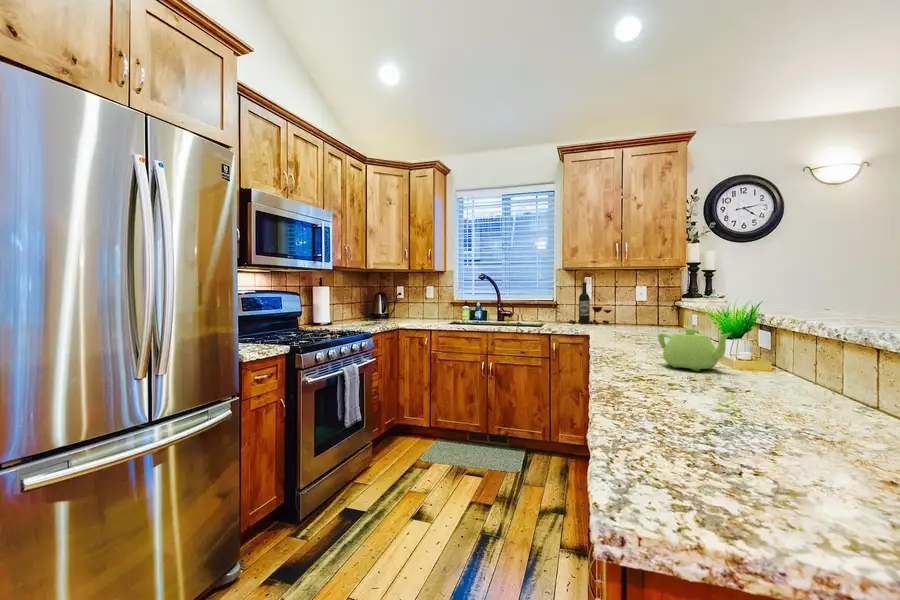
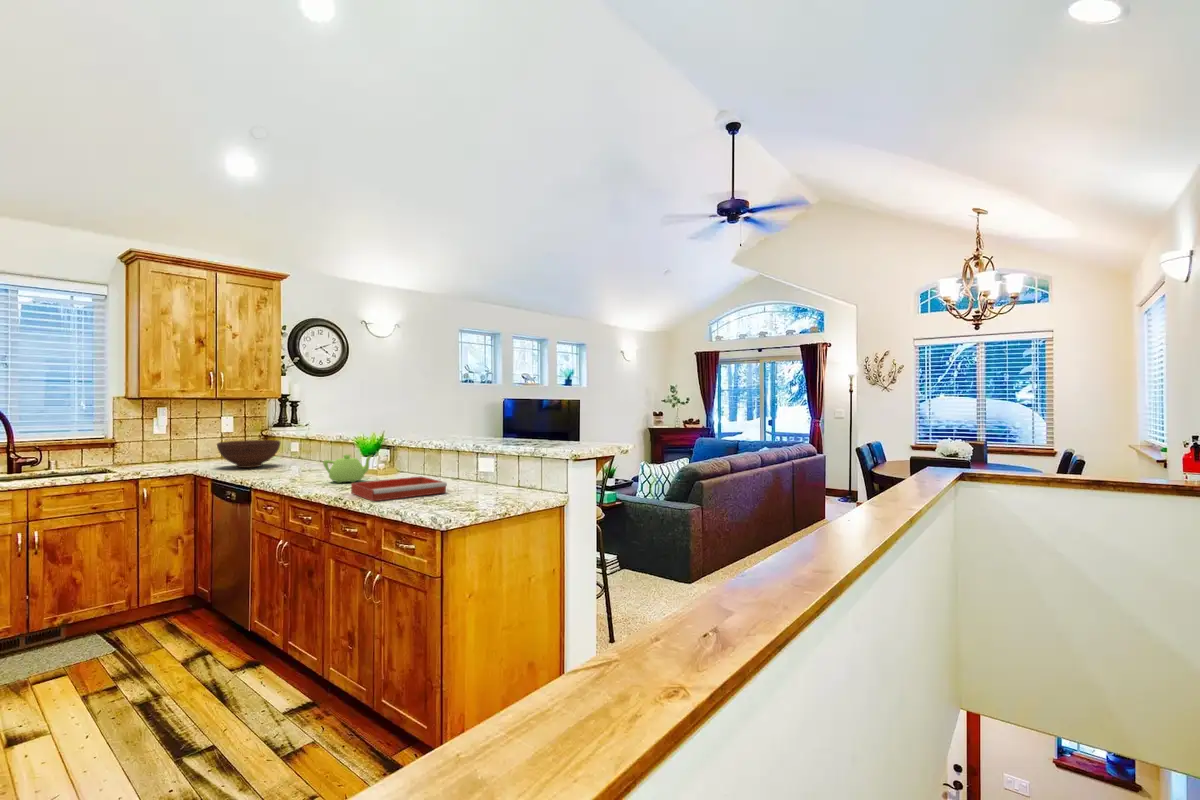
wine bottle: present [569,282,612,325] -> none [132,413,198,464]
fruit bowl: none [605,308,666,335] -> present [217,440,280,468]
tray: none [645,372,850,442] -> present [351,477,447,501]

